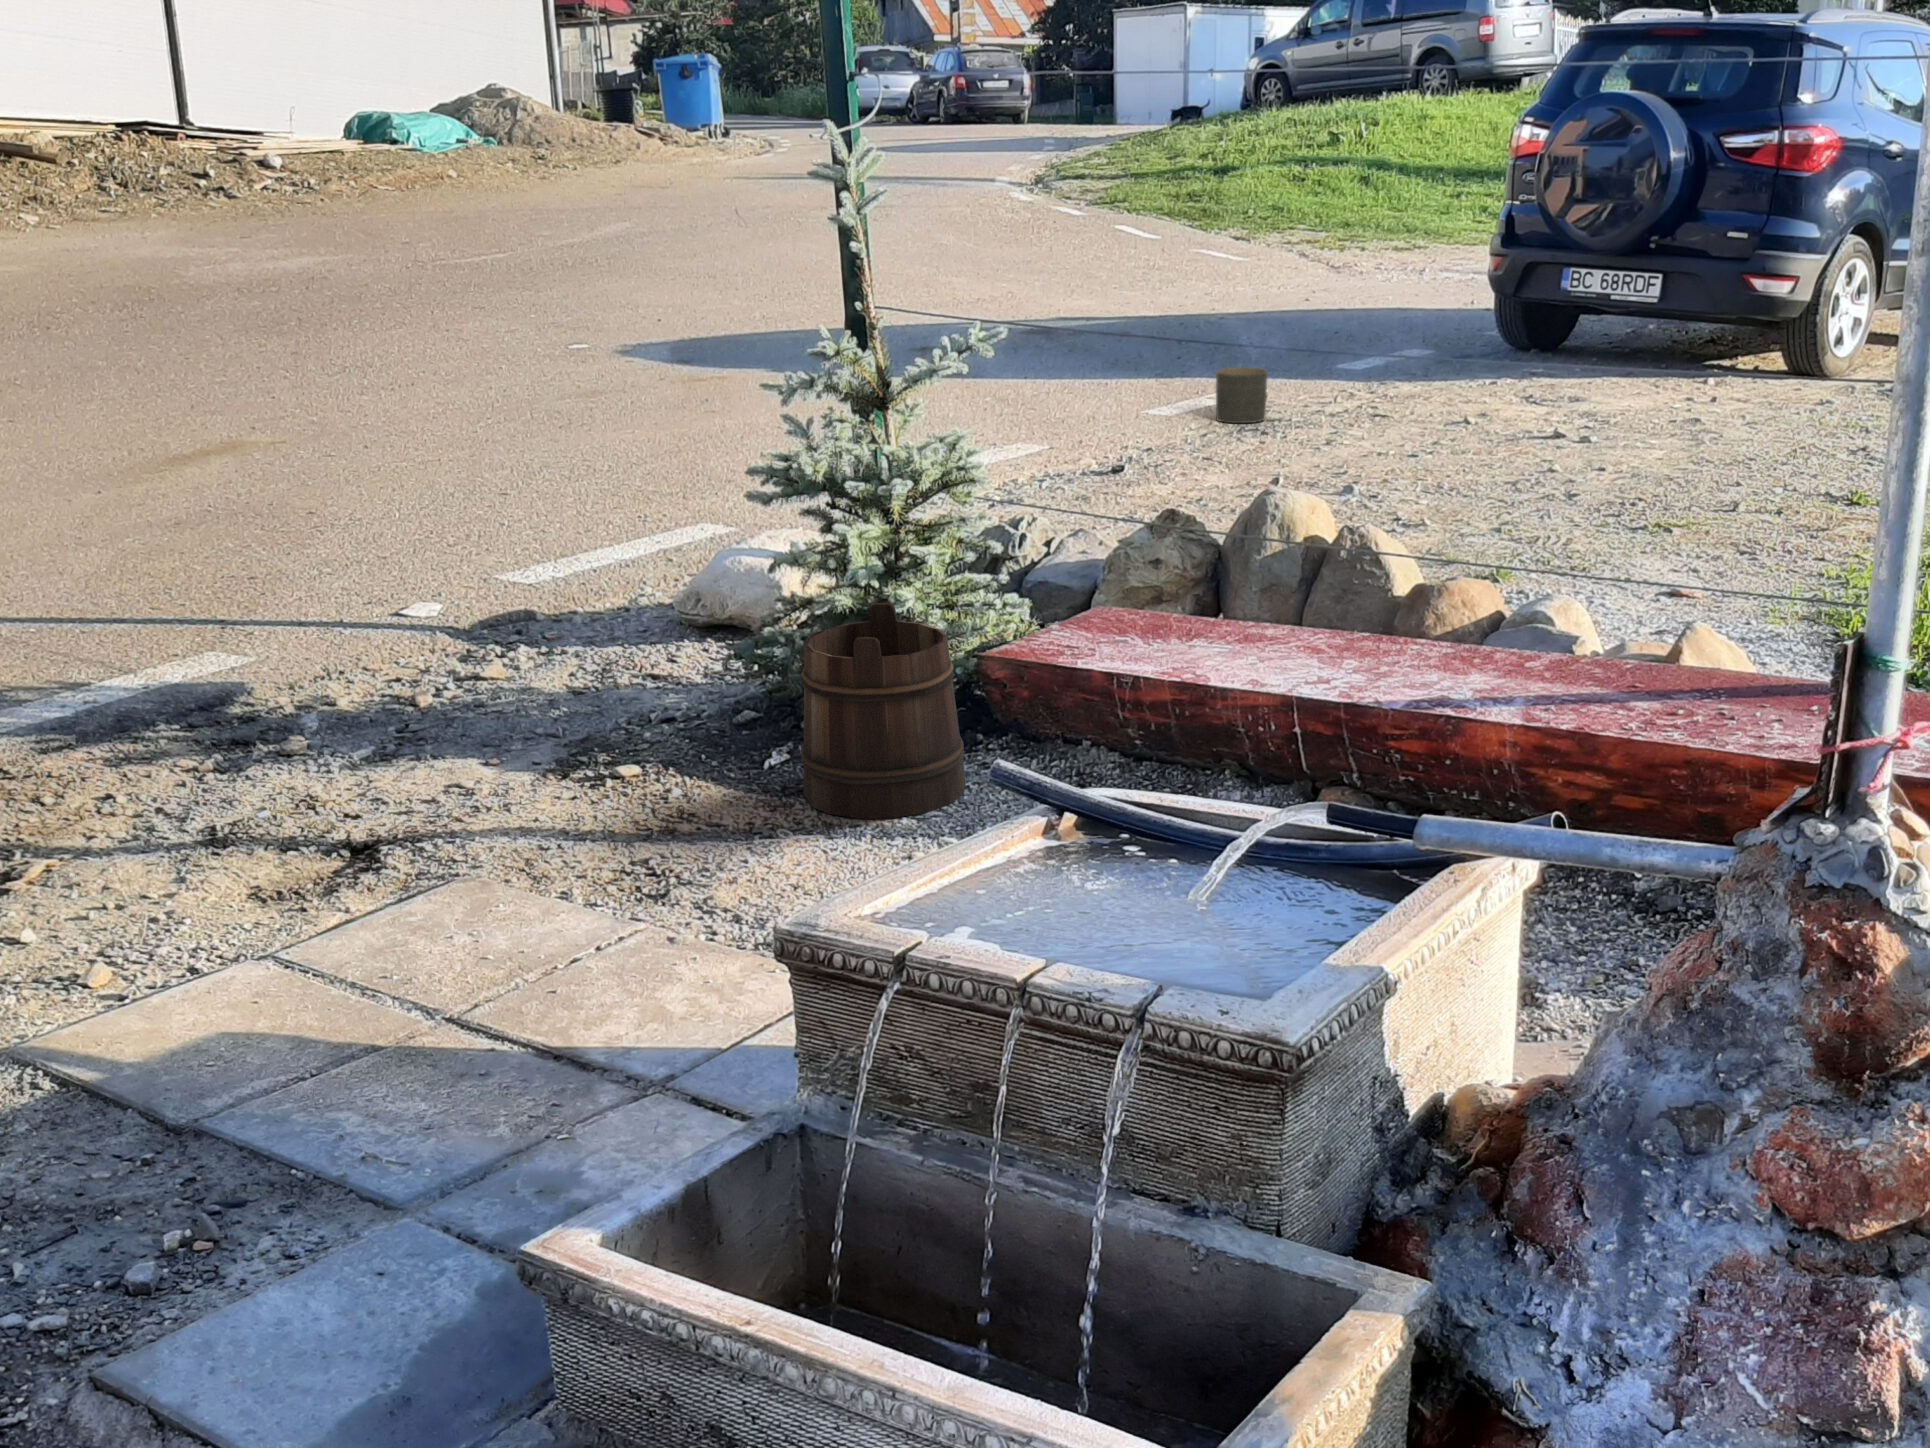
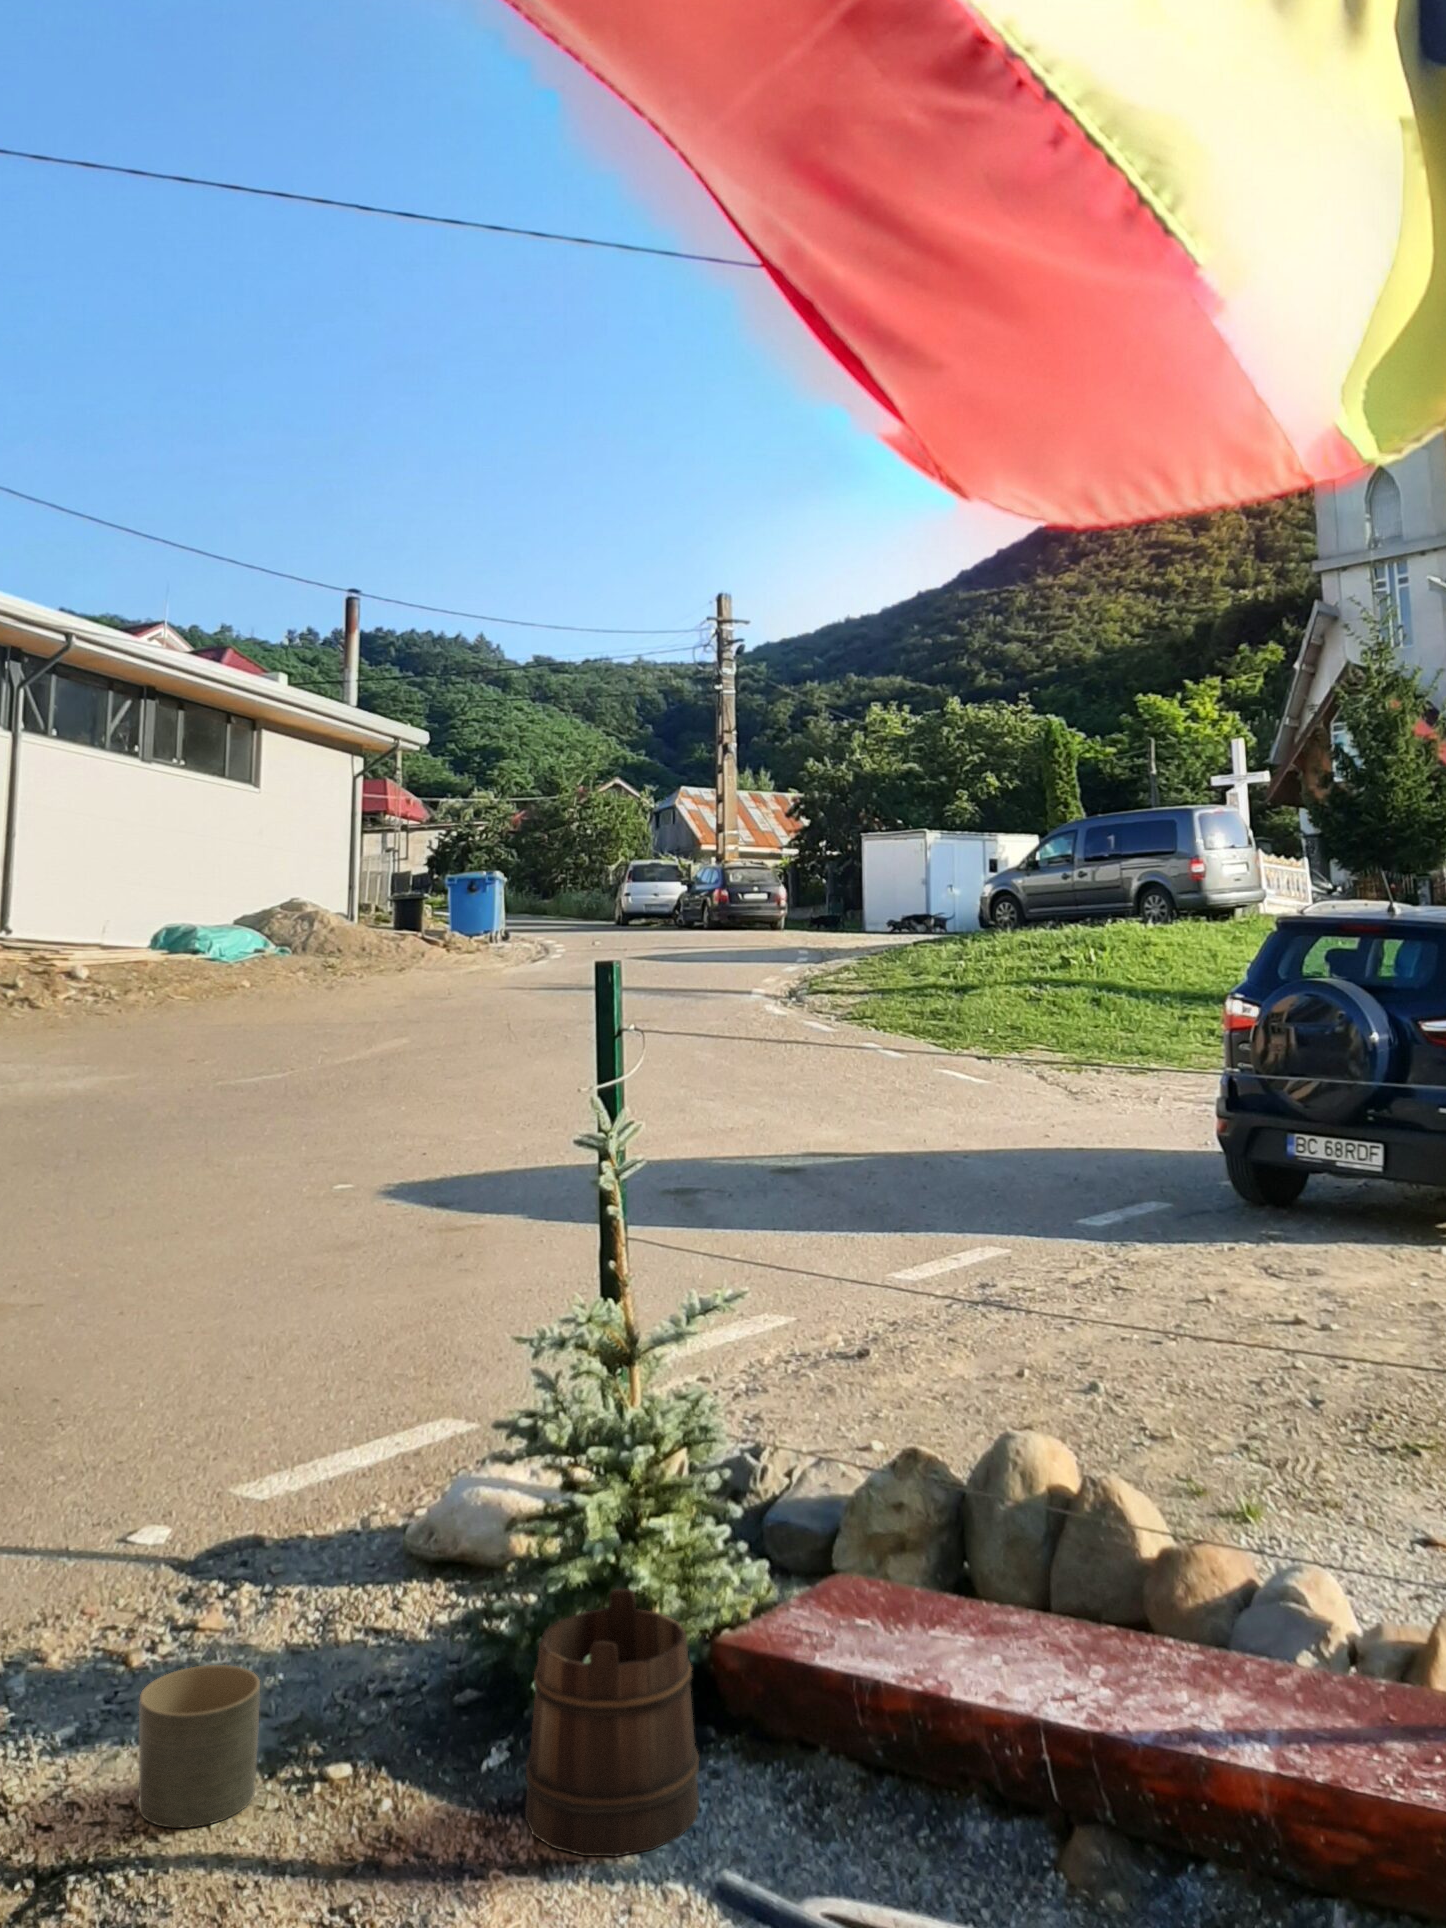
planter: present [1216,368,1268,423] -> present [139,1665,260,1828]

